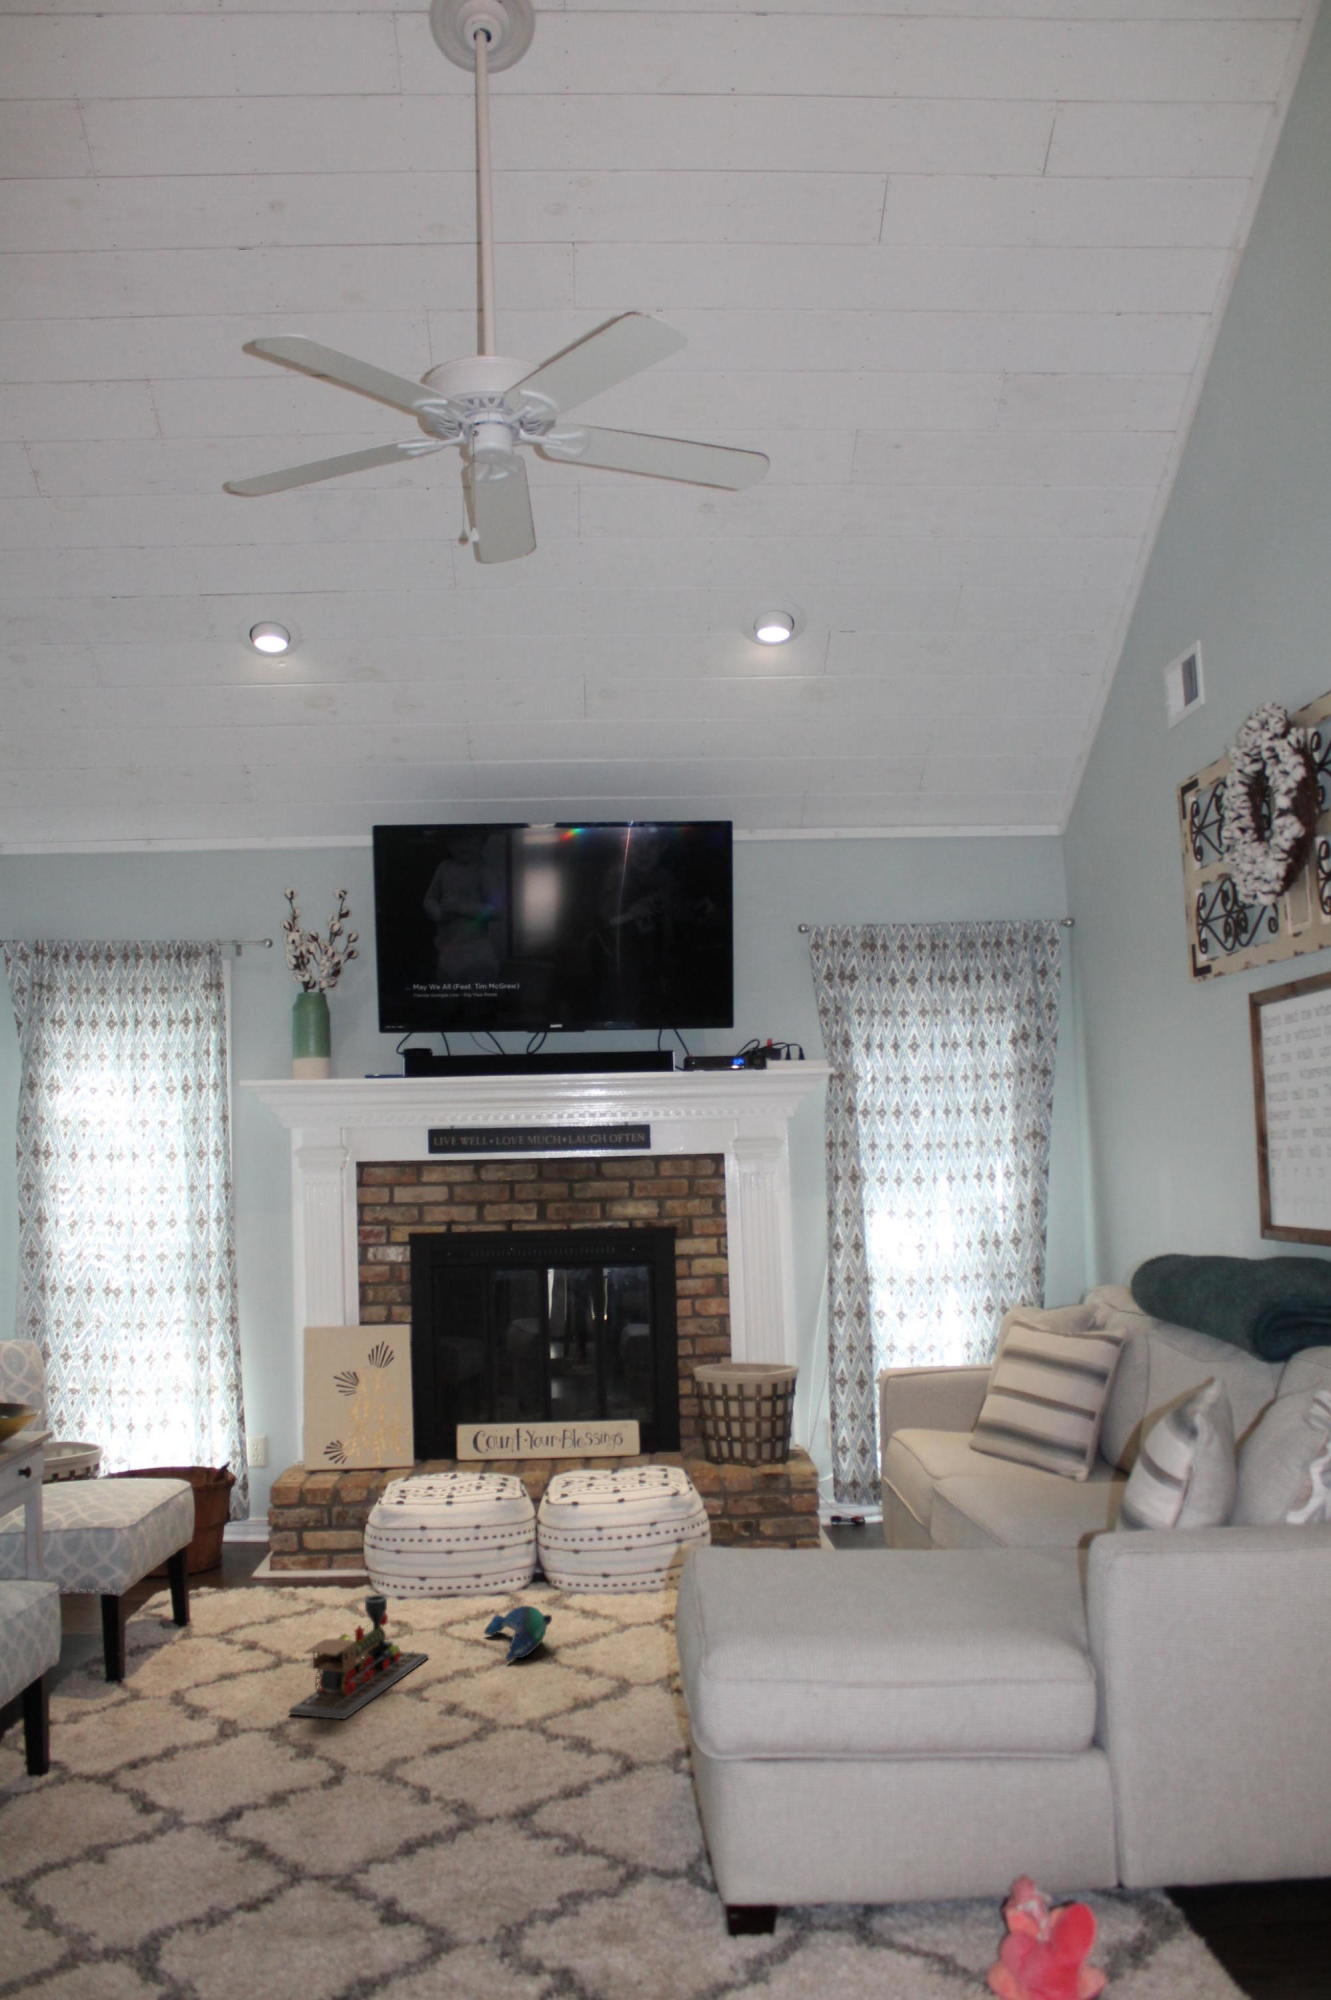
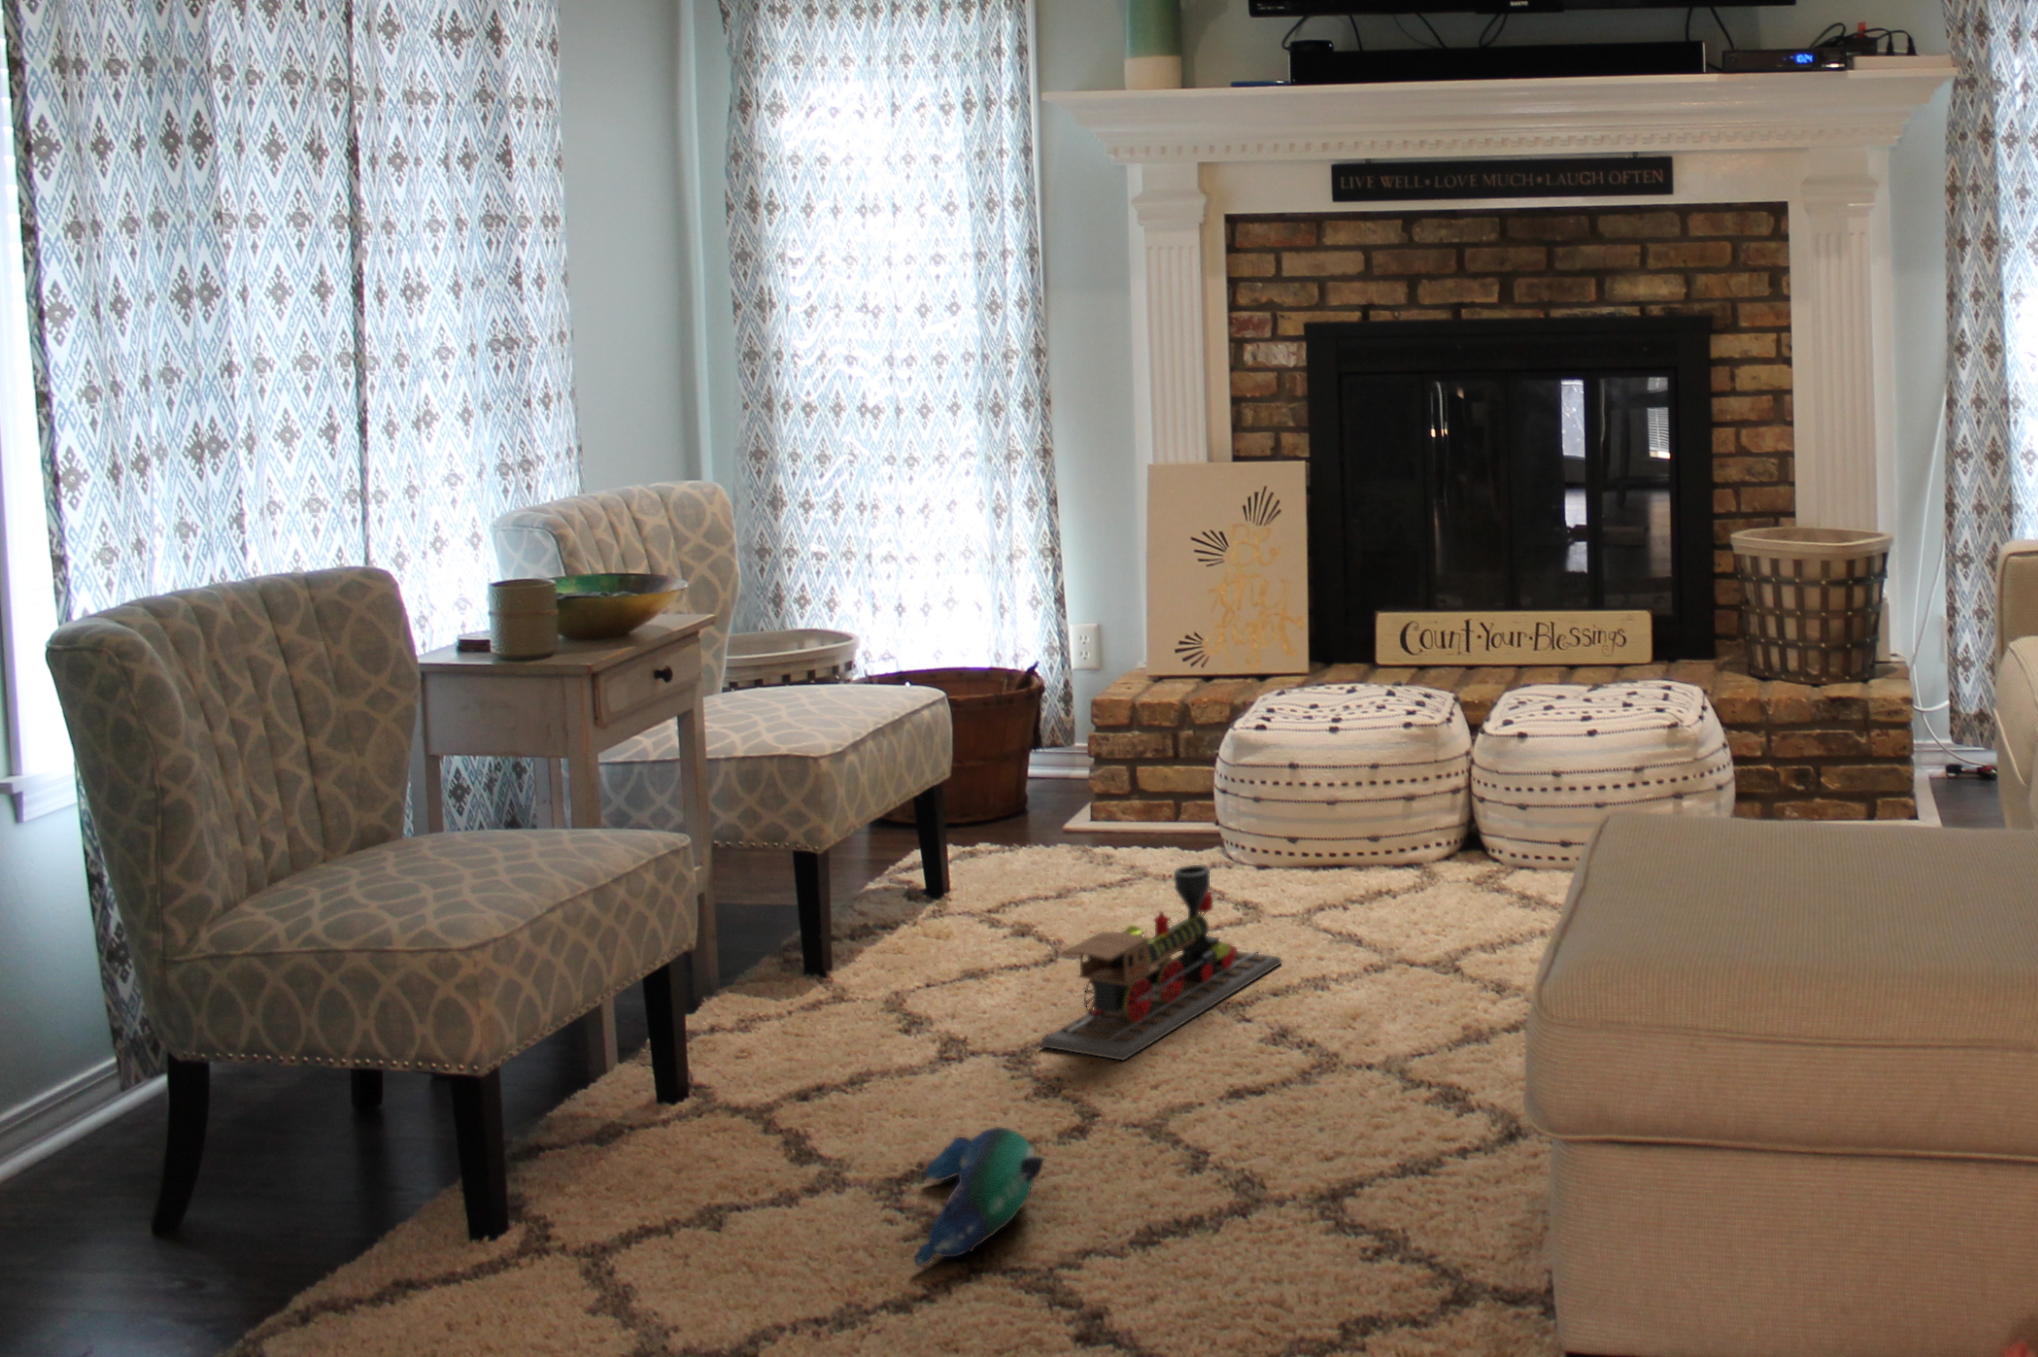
plush toy: present [484,1606,552,1661] -> present [914,1127,1044,1266]

